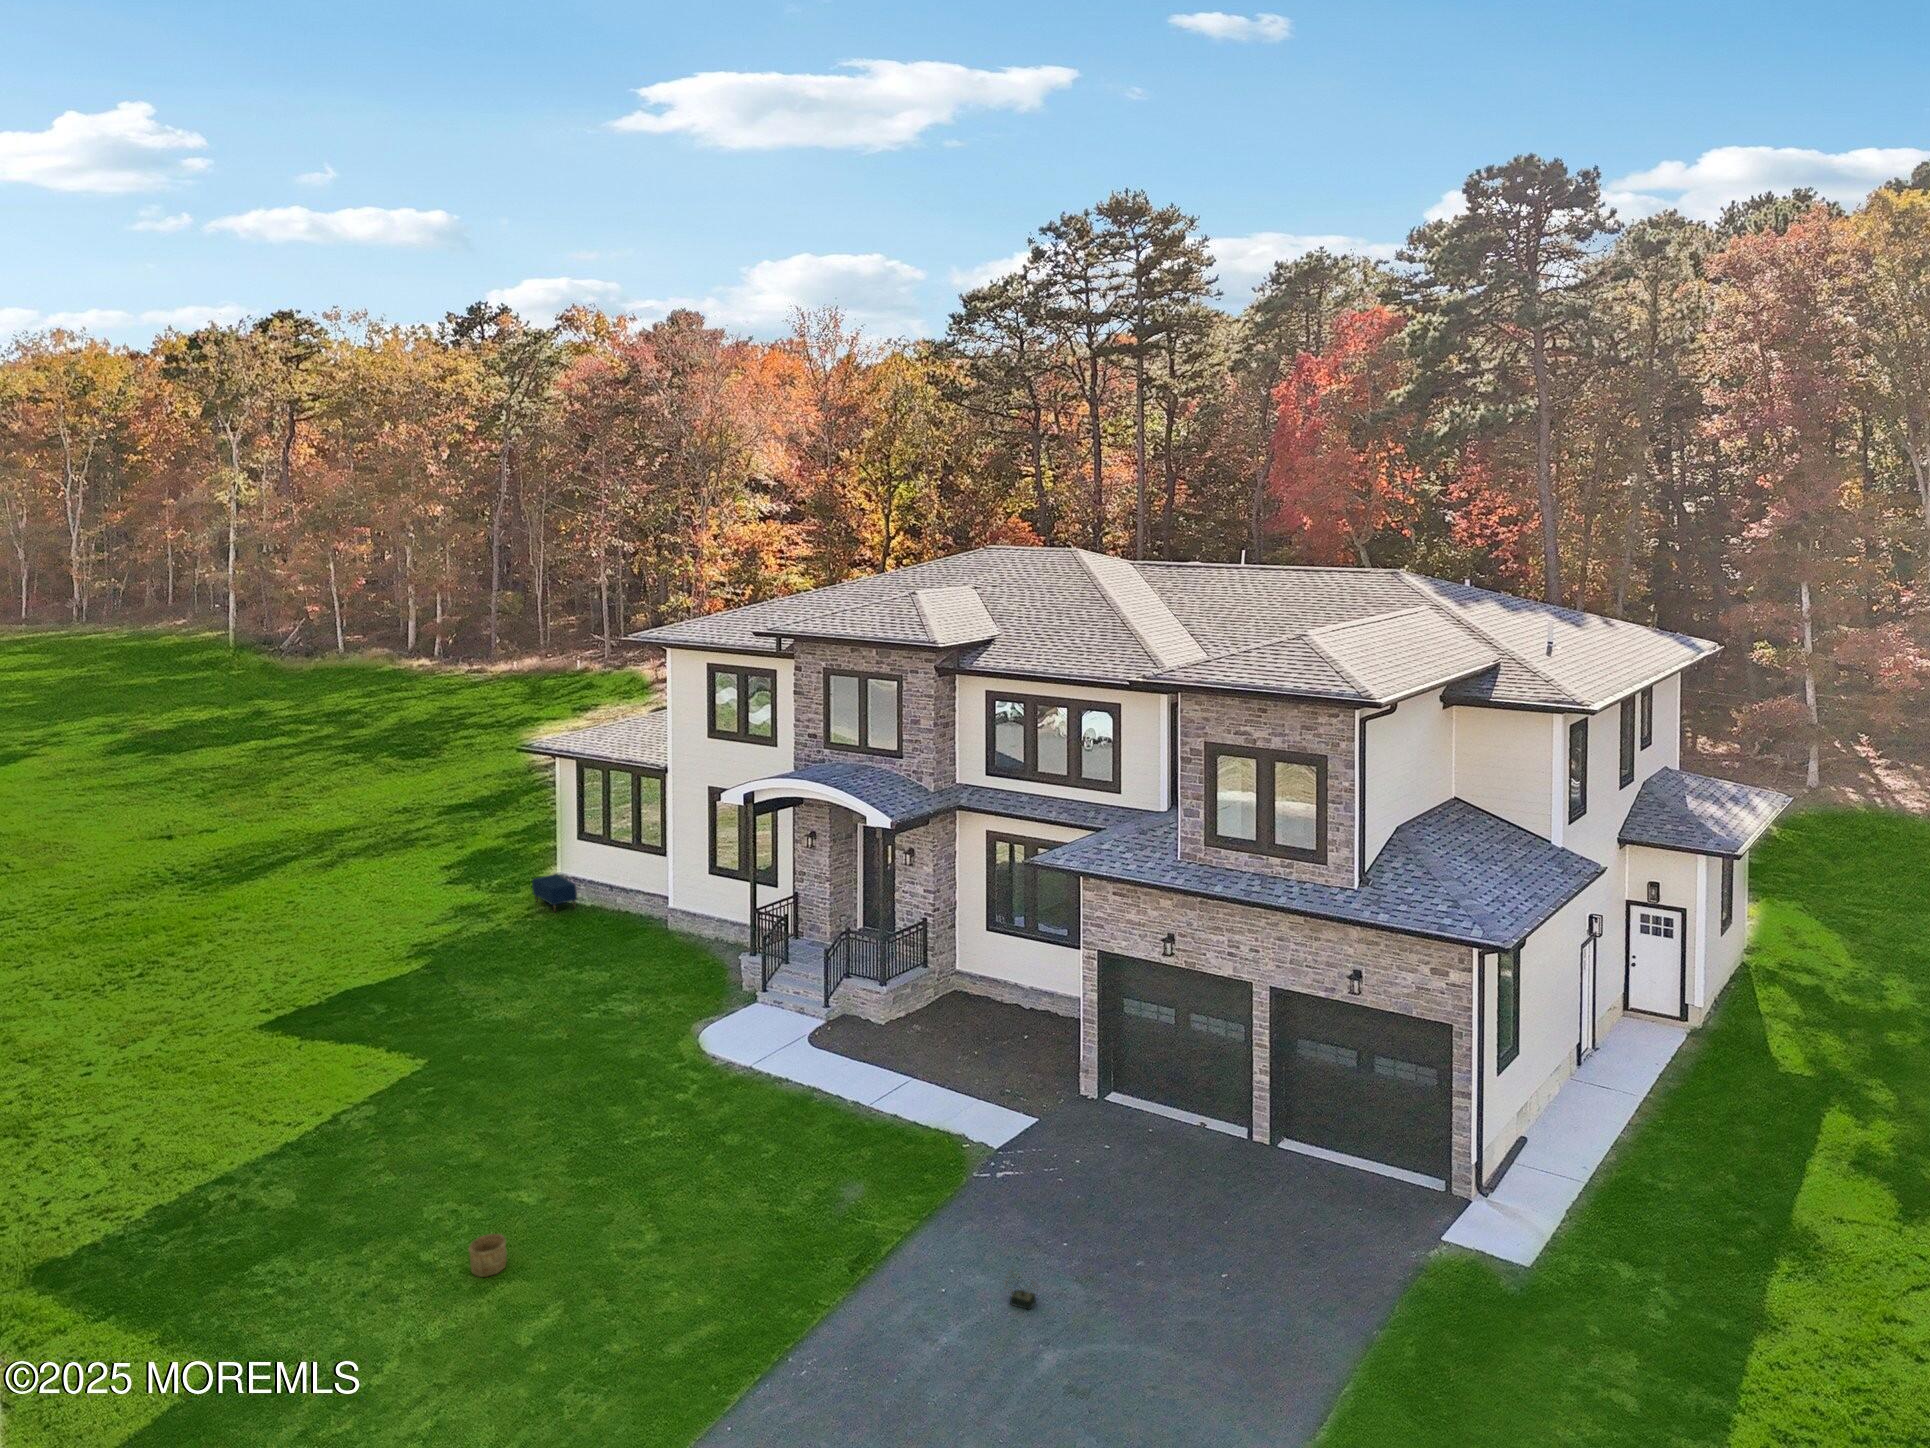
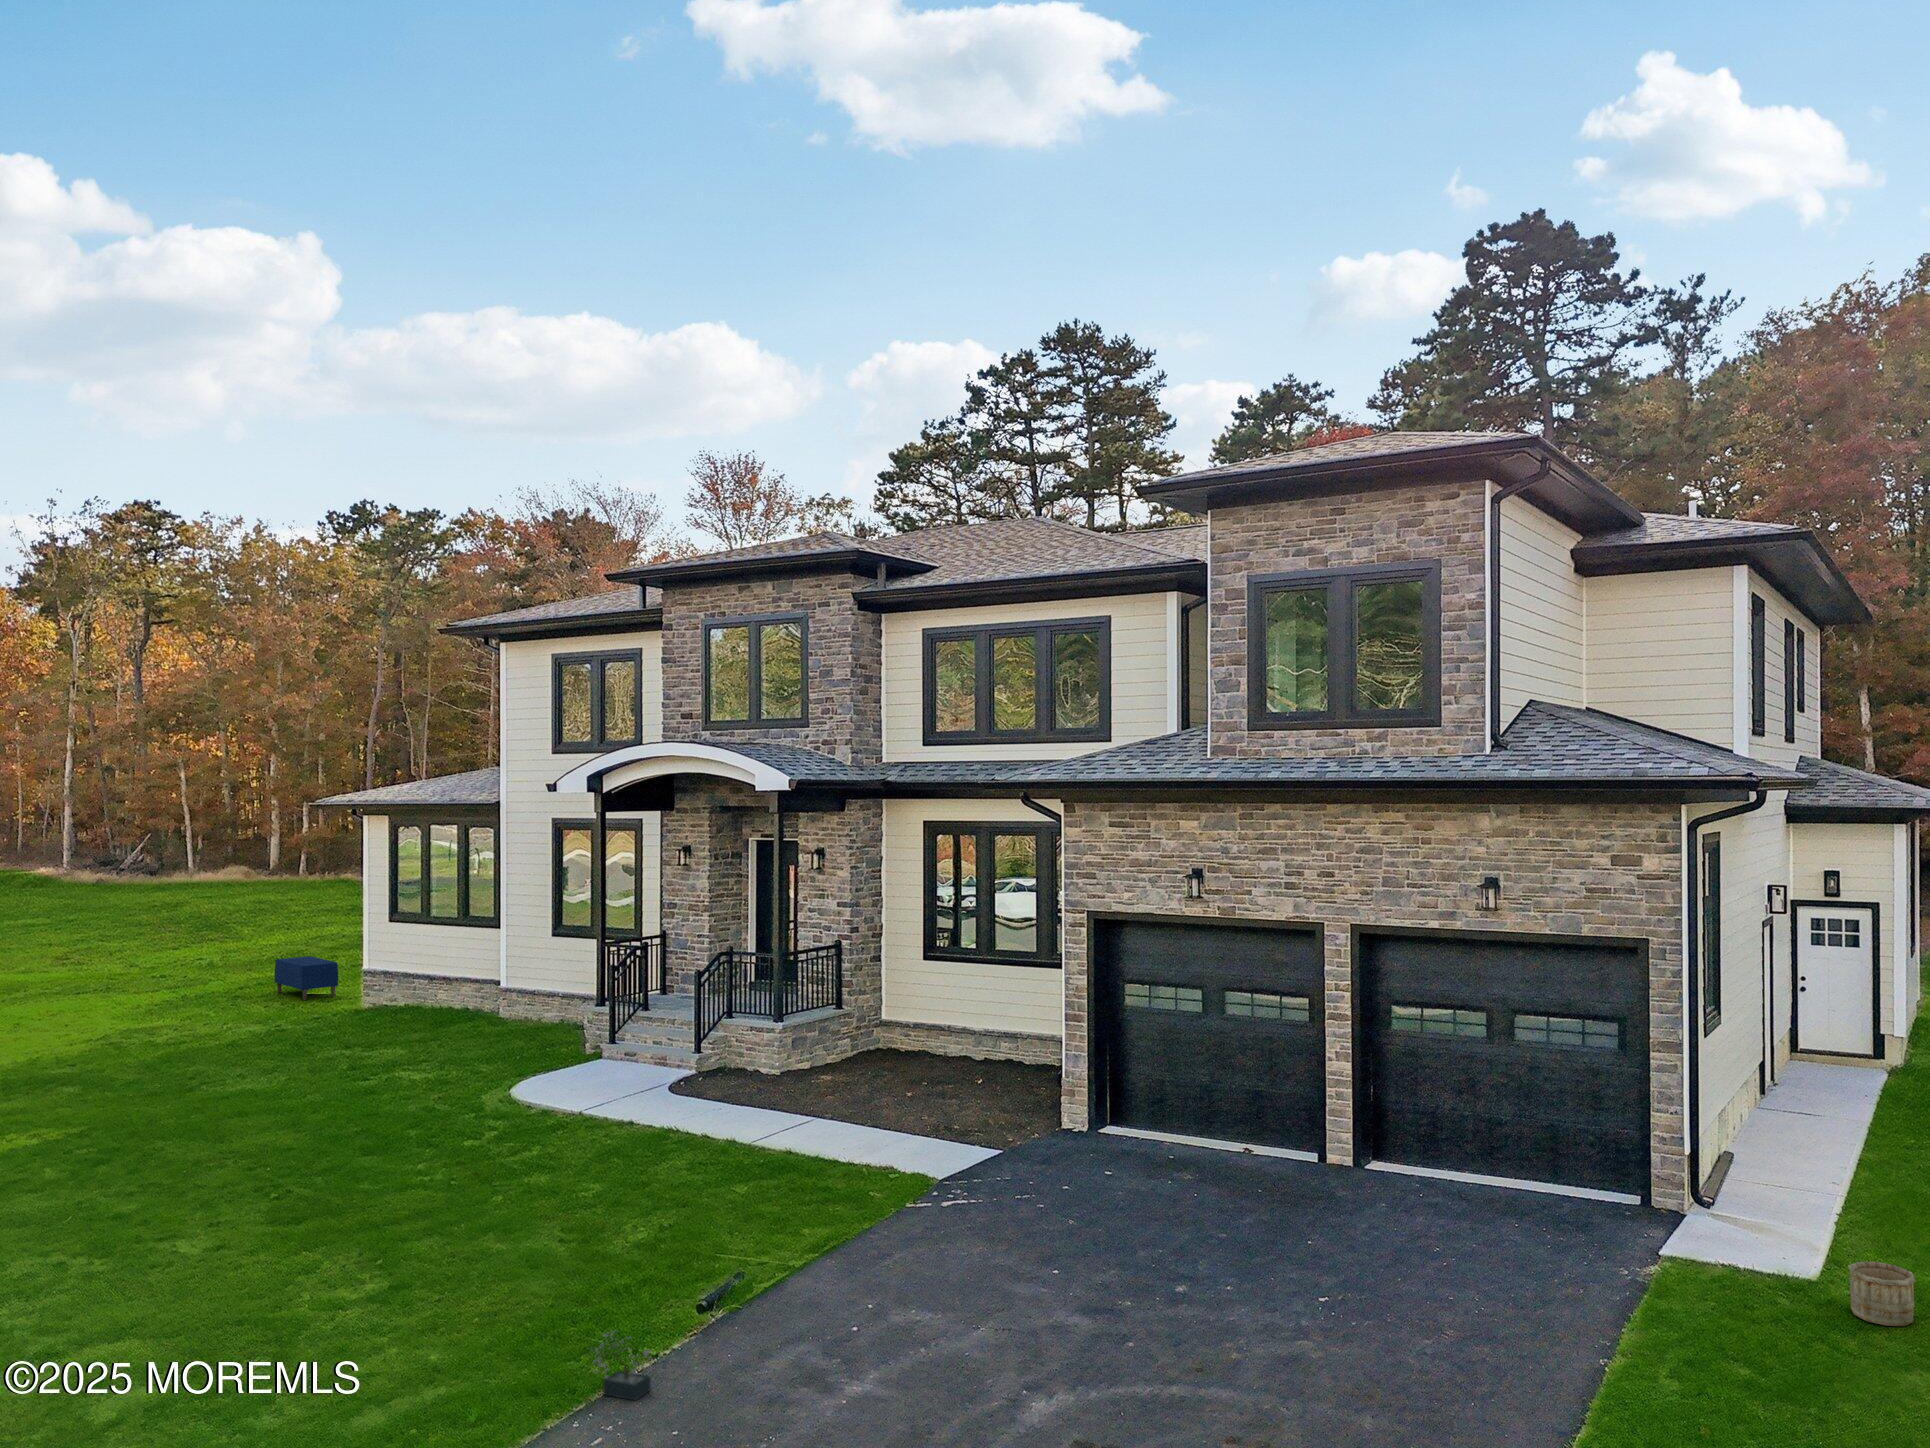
wooden bucket: present [469,1234,507,1277] -> present [1848,1262,1916,1326]
decorative plant: present [1005,1271,1036,1309] -> present [591,1333,652,1400]

